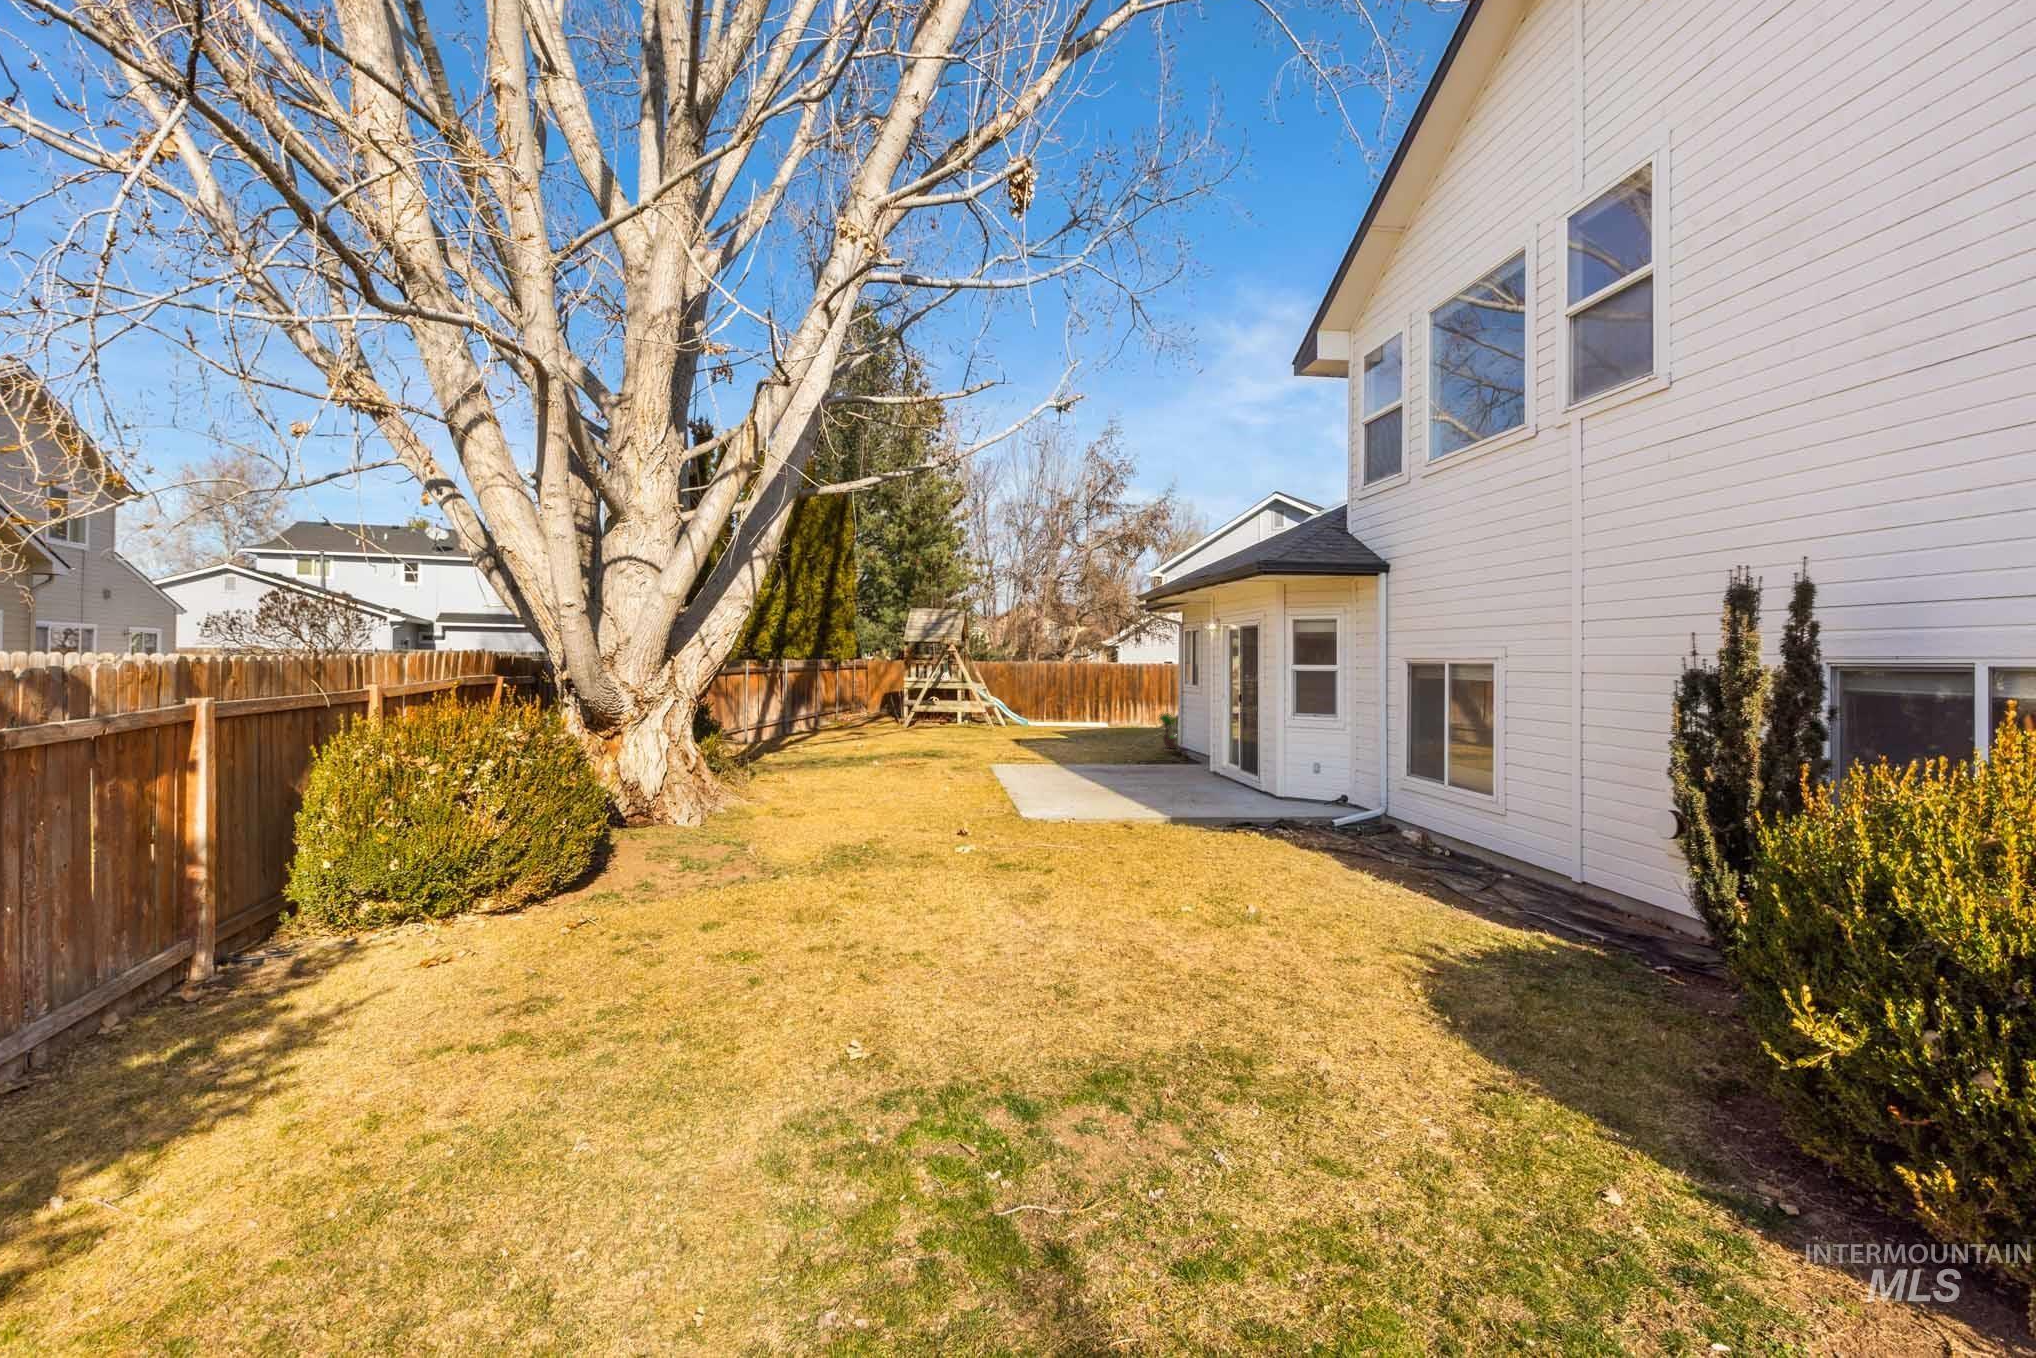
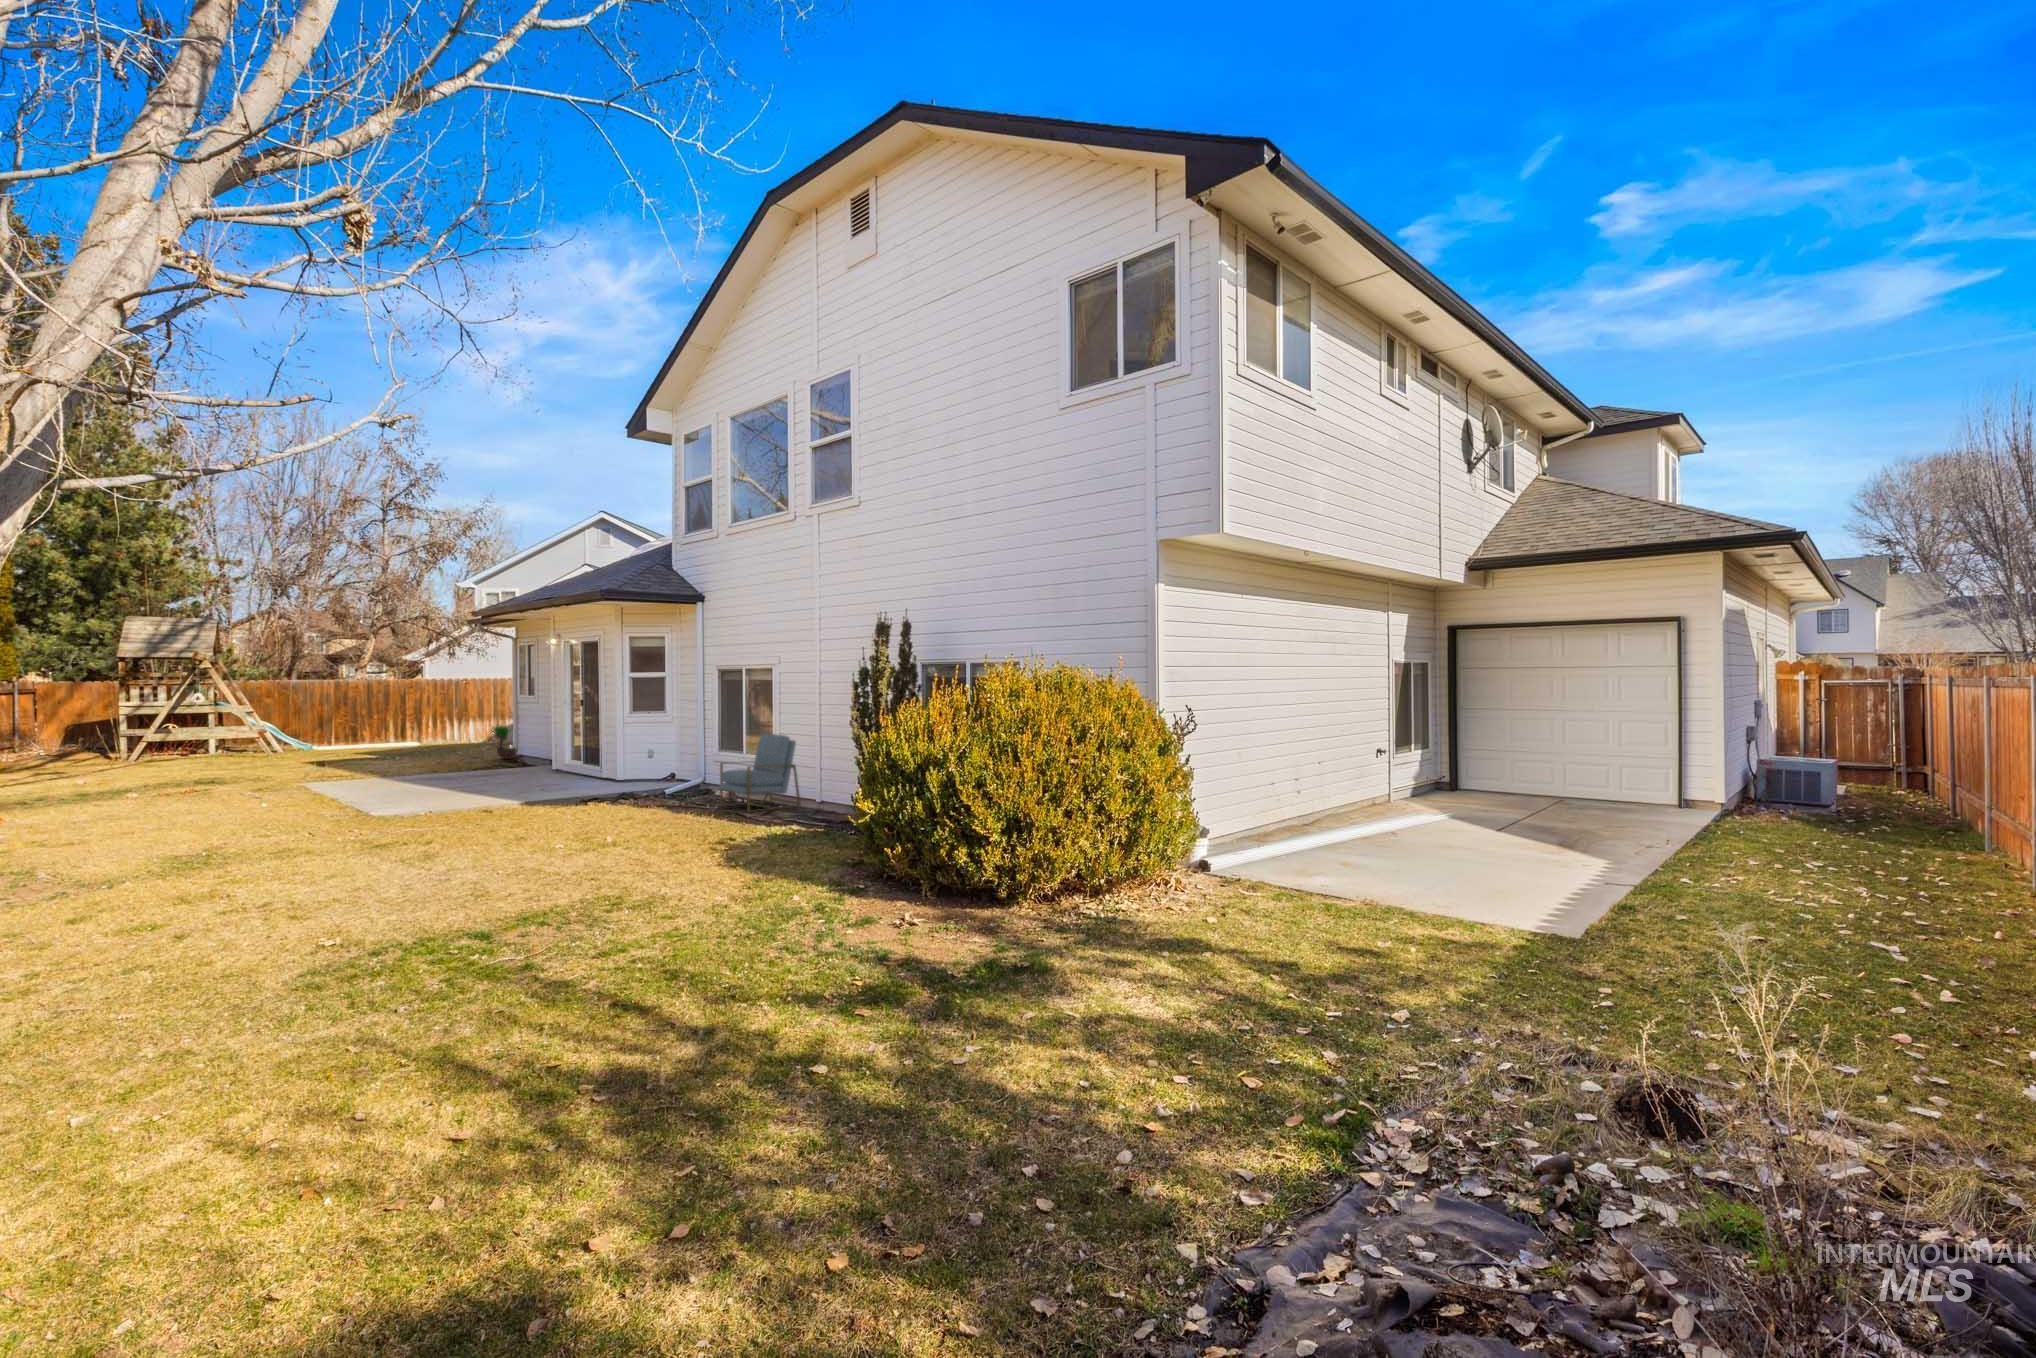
chair: none [1408,761,1540,880] -> present [719,734,801,812]

